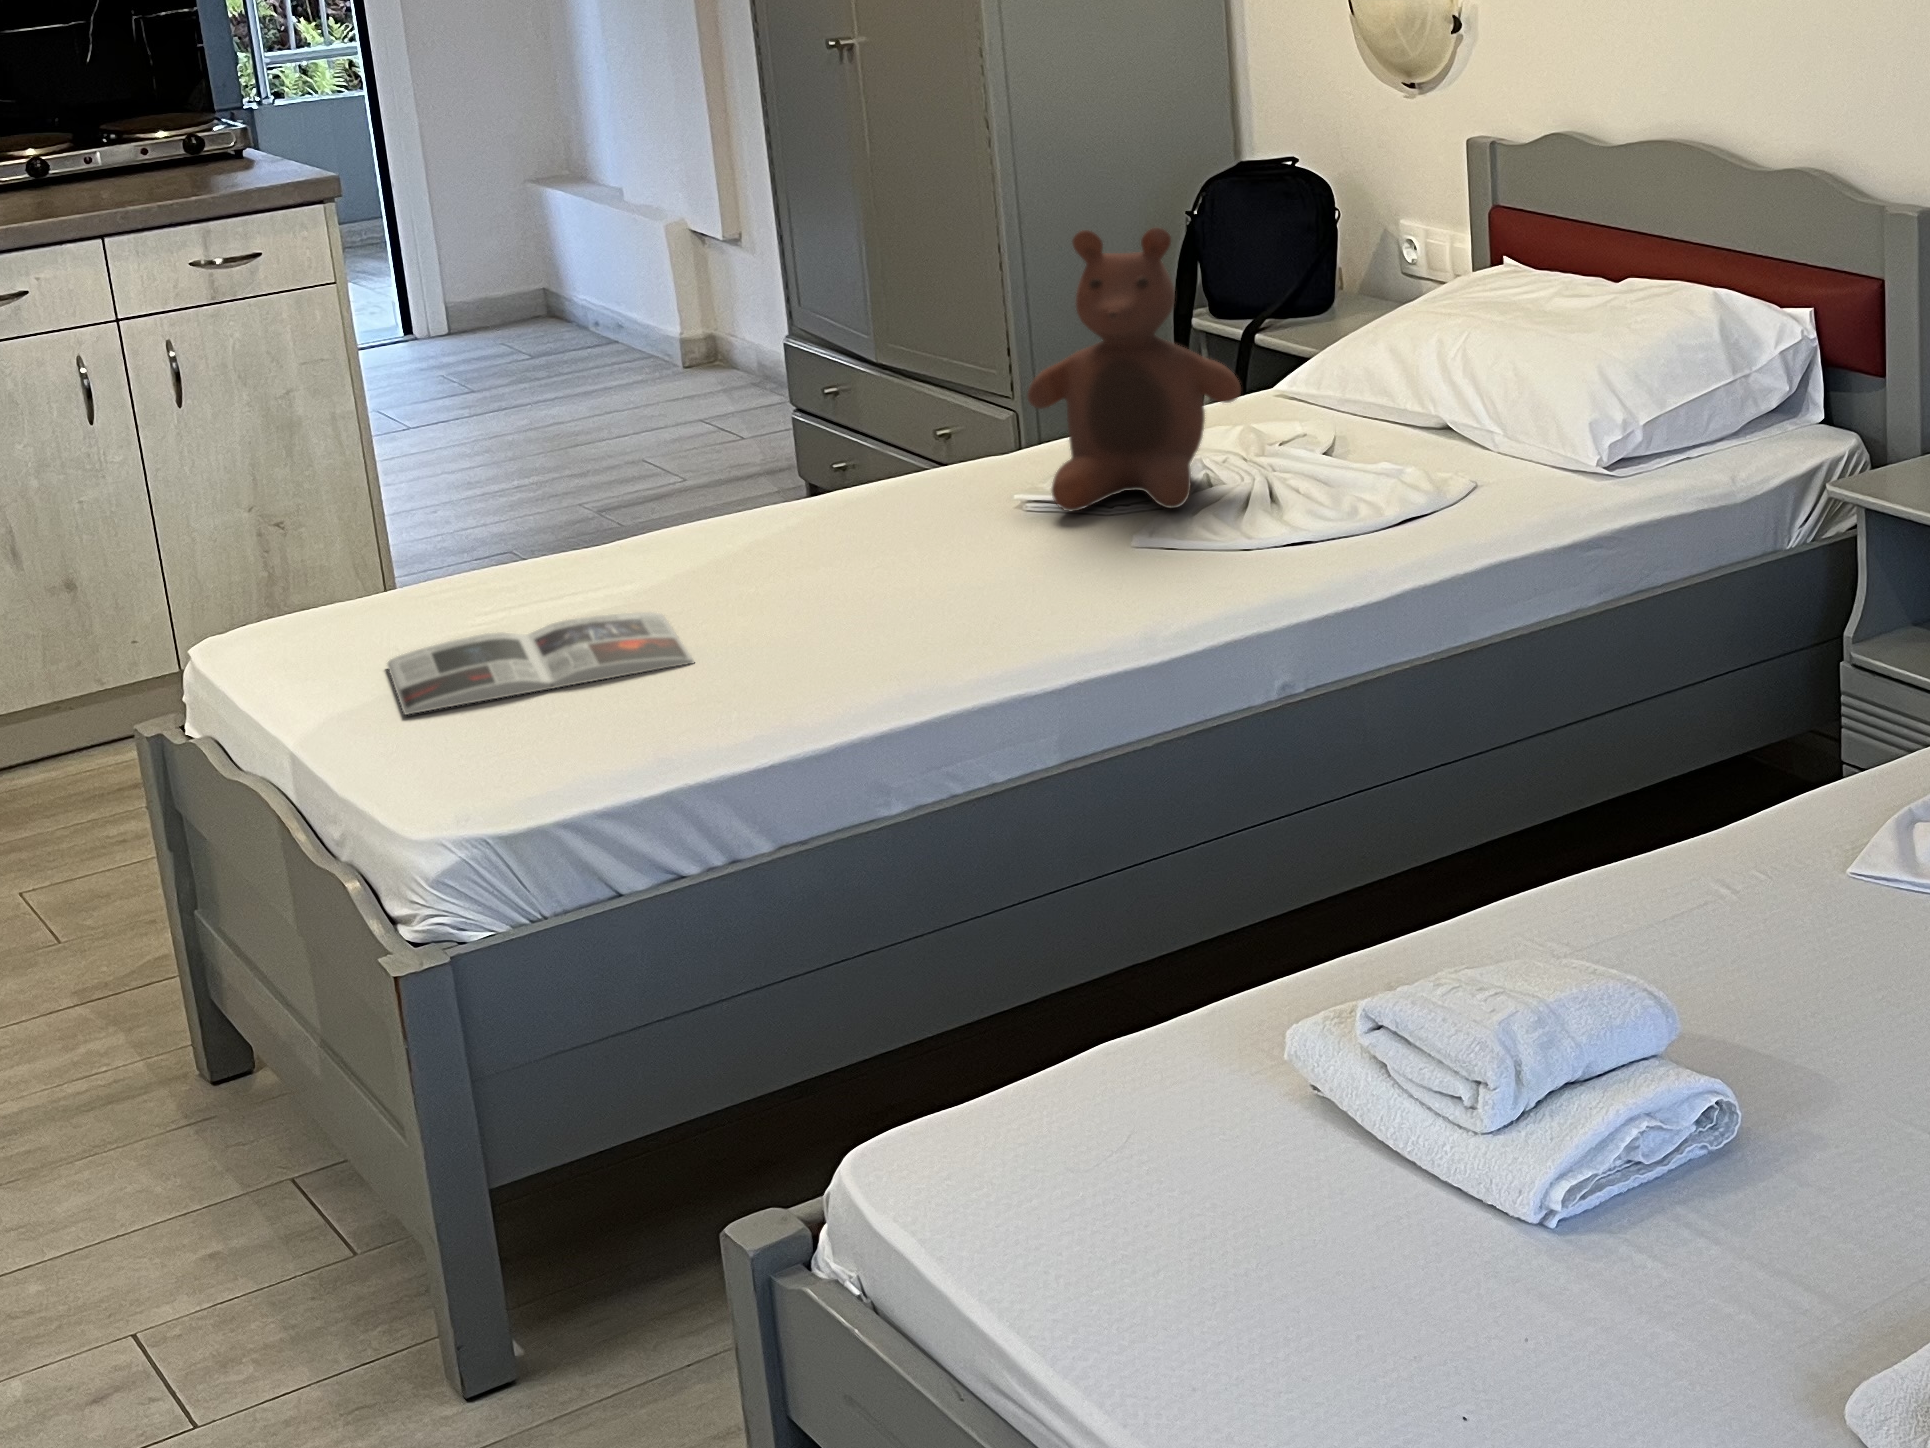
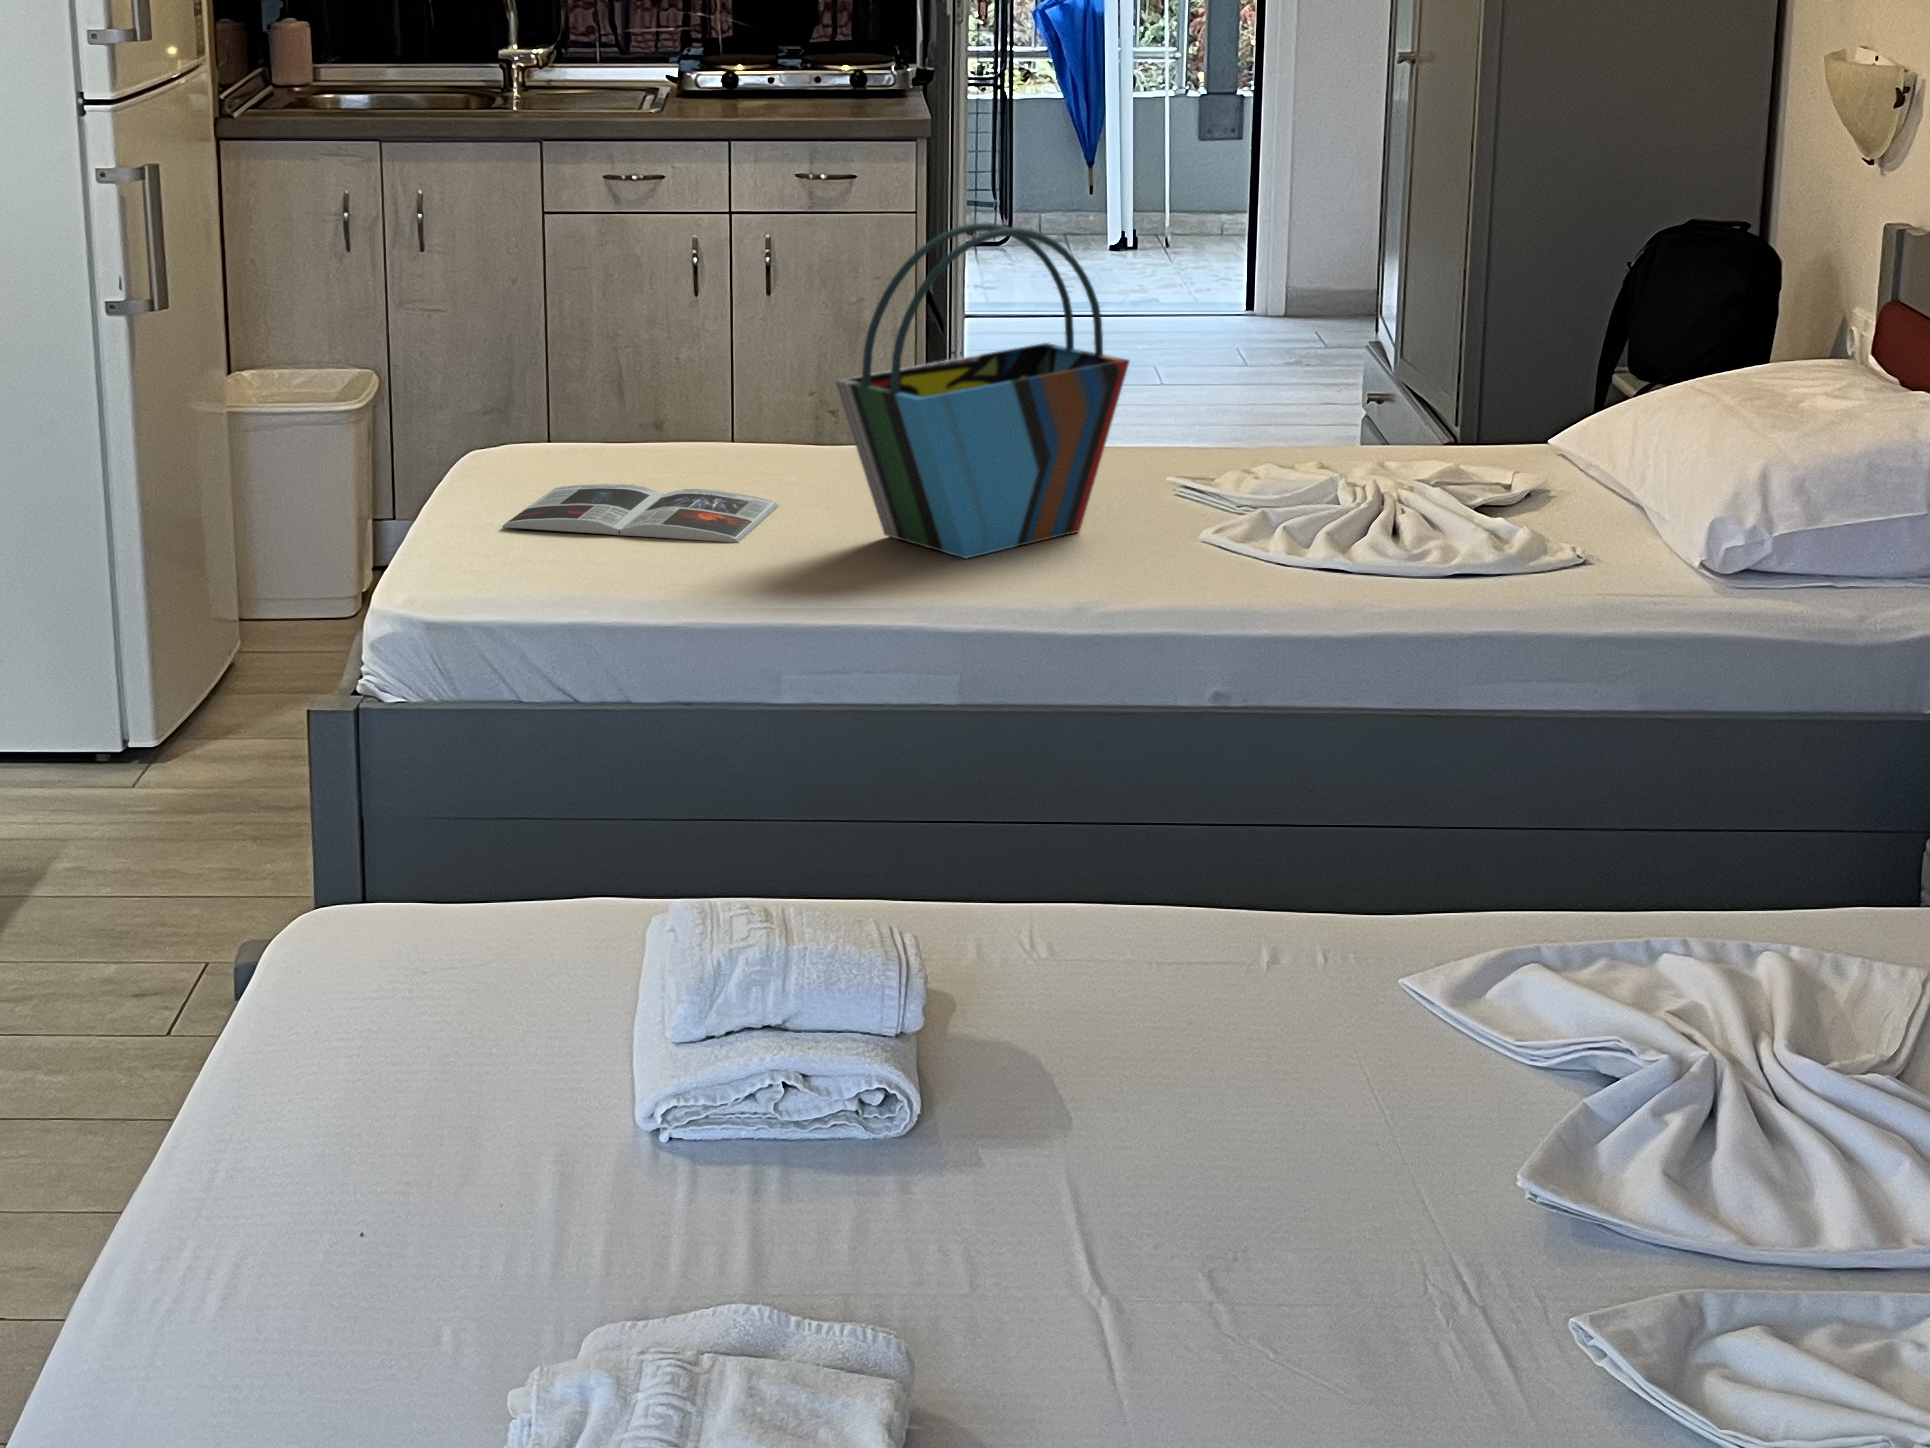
stuffed bear: present [1027,228,1241,511] -> none [1182,233,1401,519]
tote bag: none [787,266,1018,618] -> present [835,223,1129,558]

